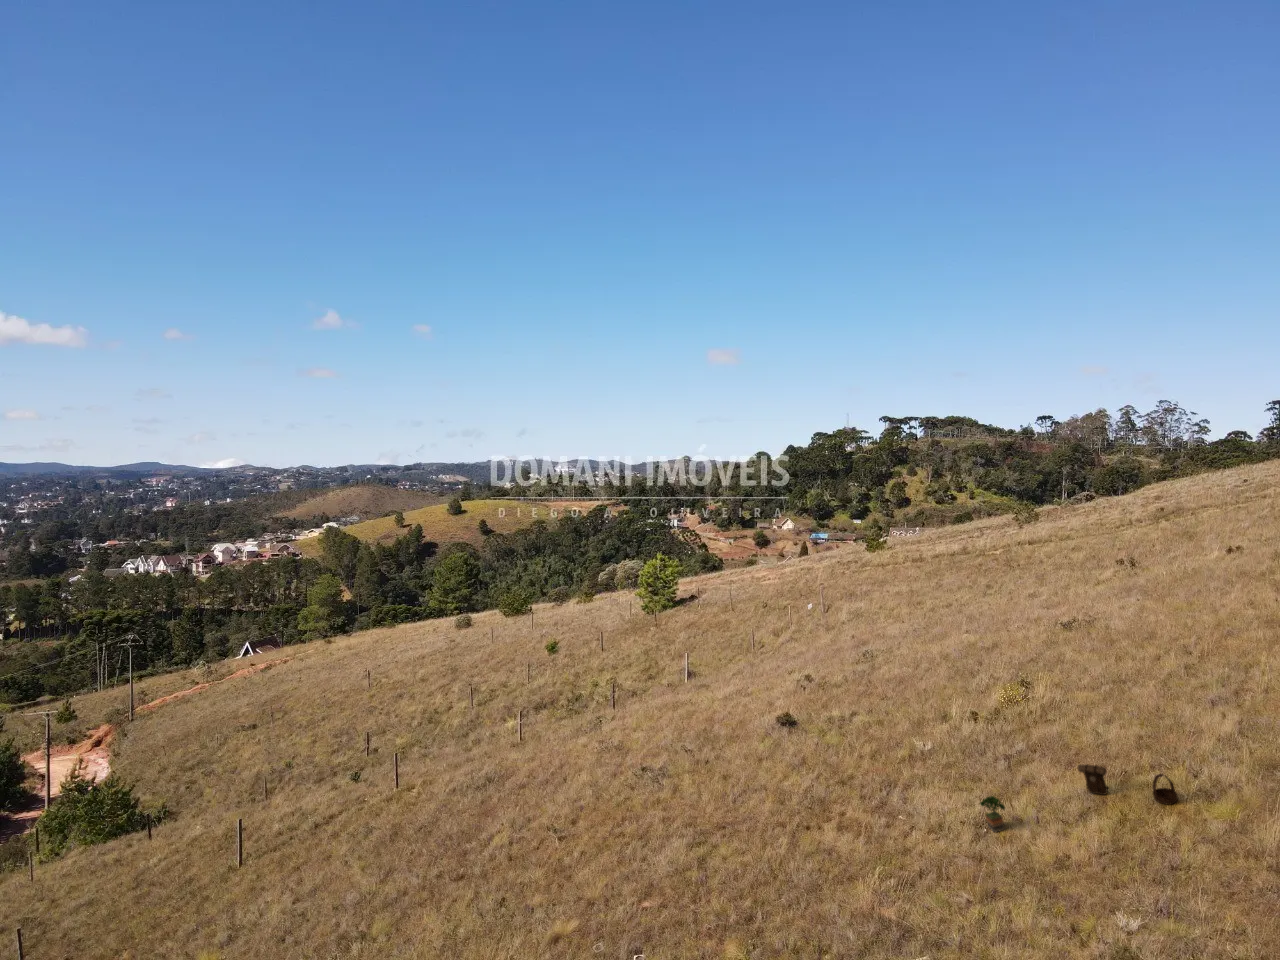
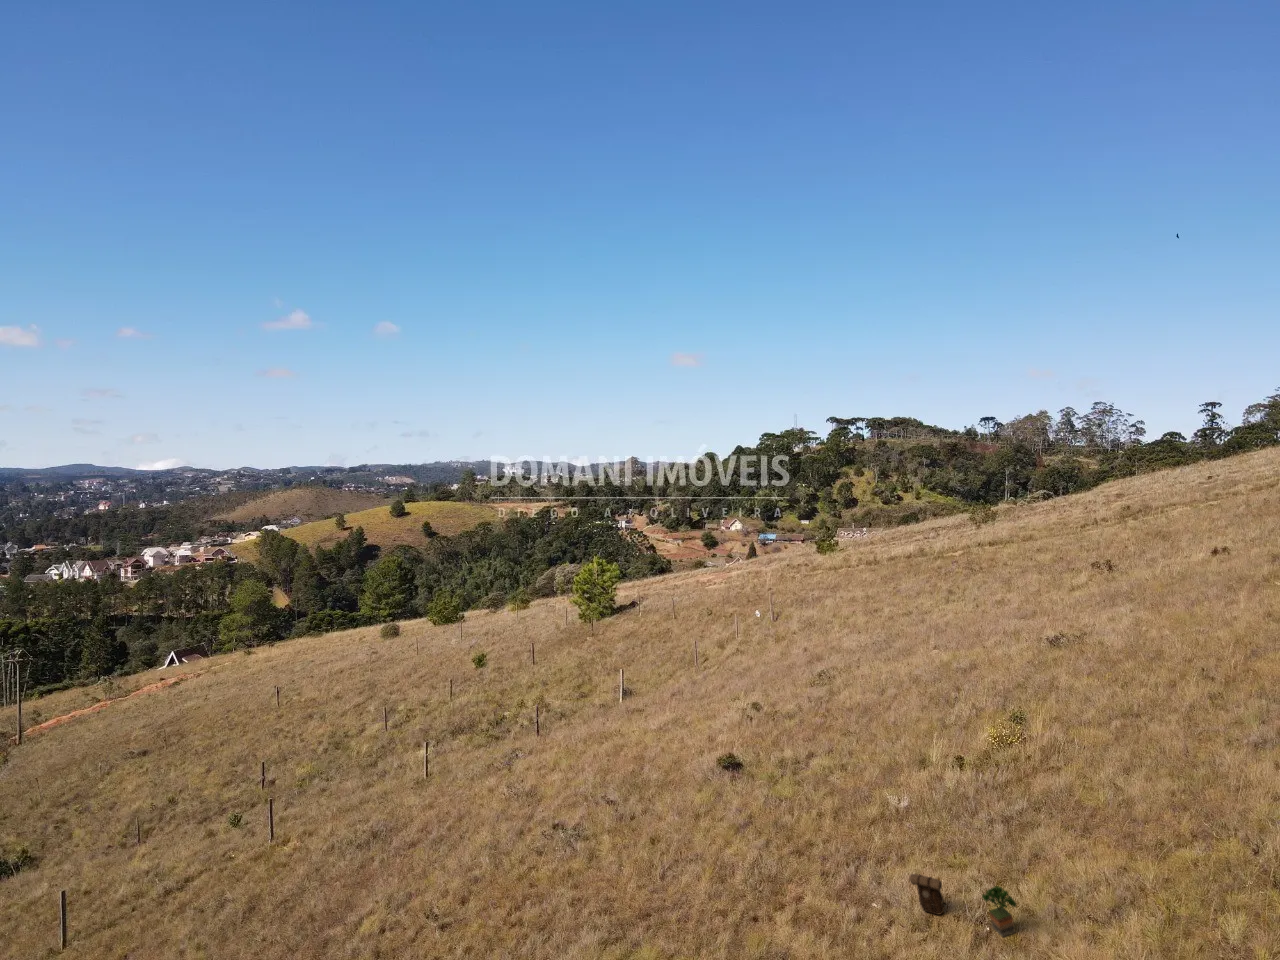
backpack: present [1078,765,1109,795] -> present [909,874,946,915]
basket: present [1152,774,1178,804] -> none [1204,856,1239,898]

